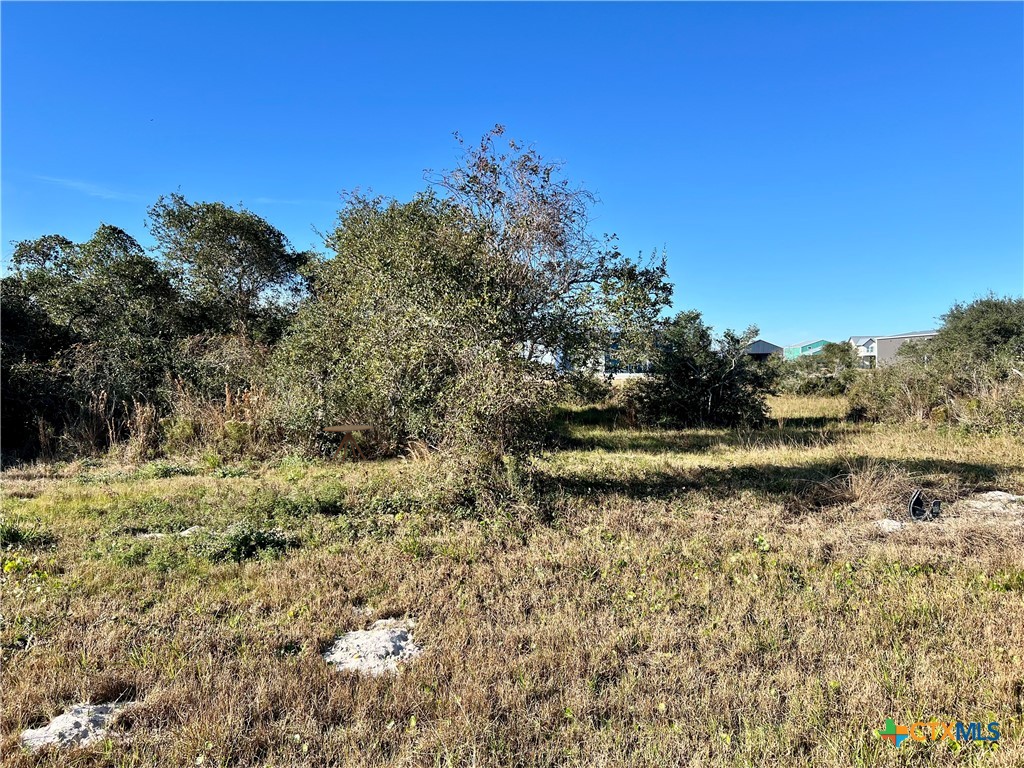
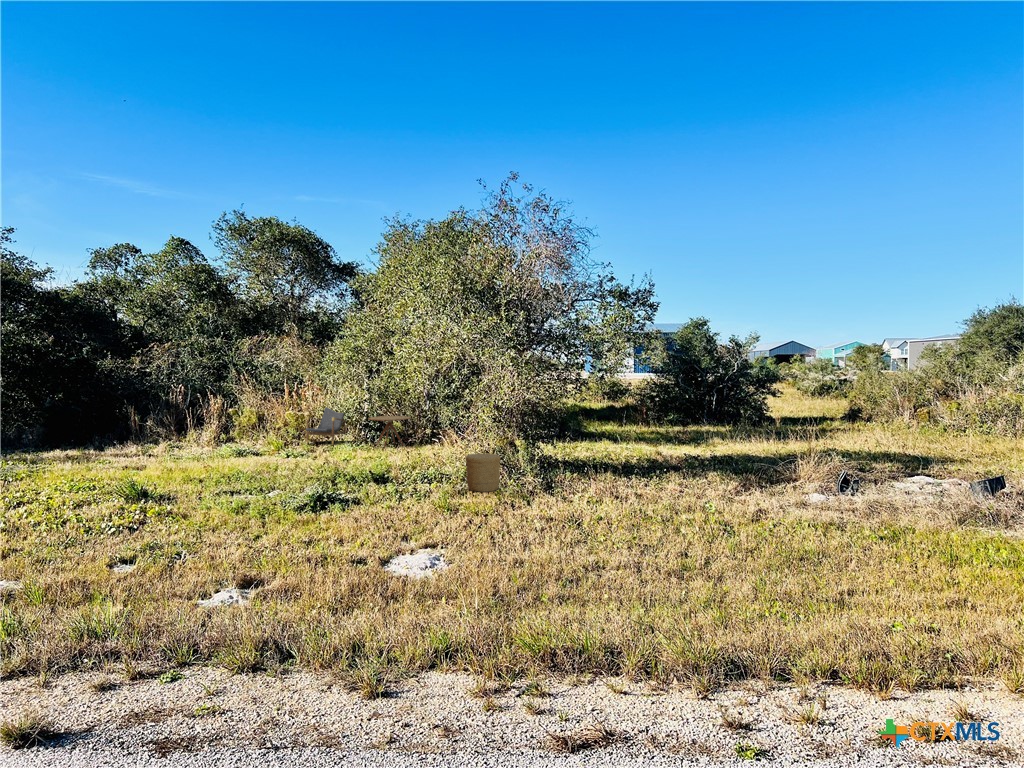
lounge chair: none [249,415,298,461] -> present [306,407,346,445]
basket: none [438,474,482,524] -> present [465,453,500,492]

